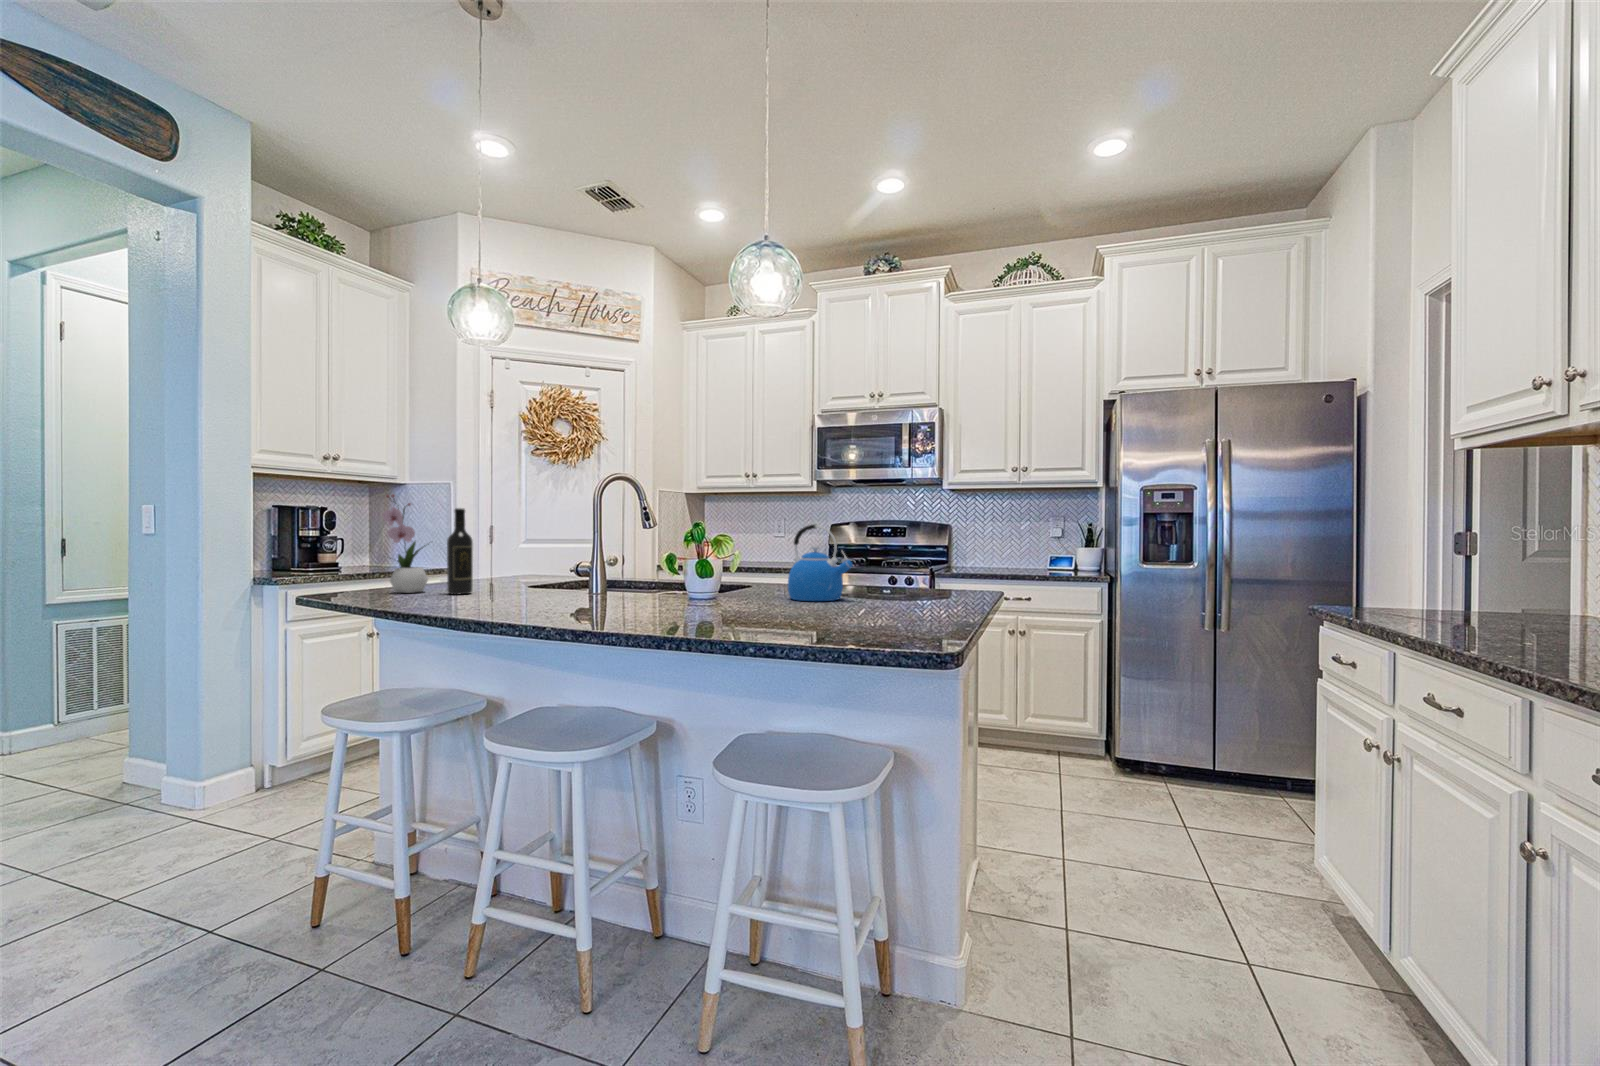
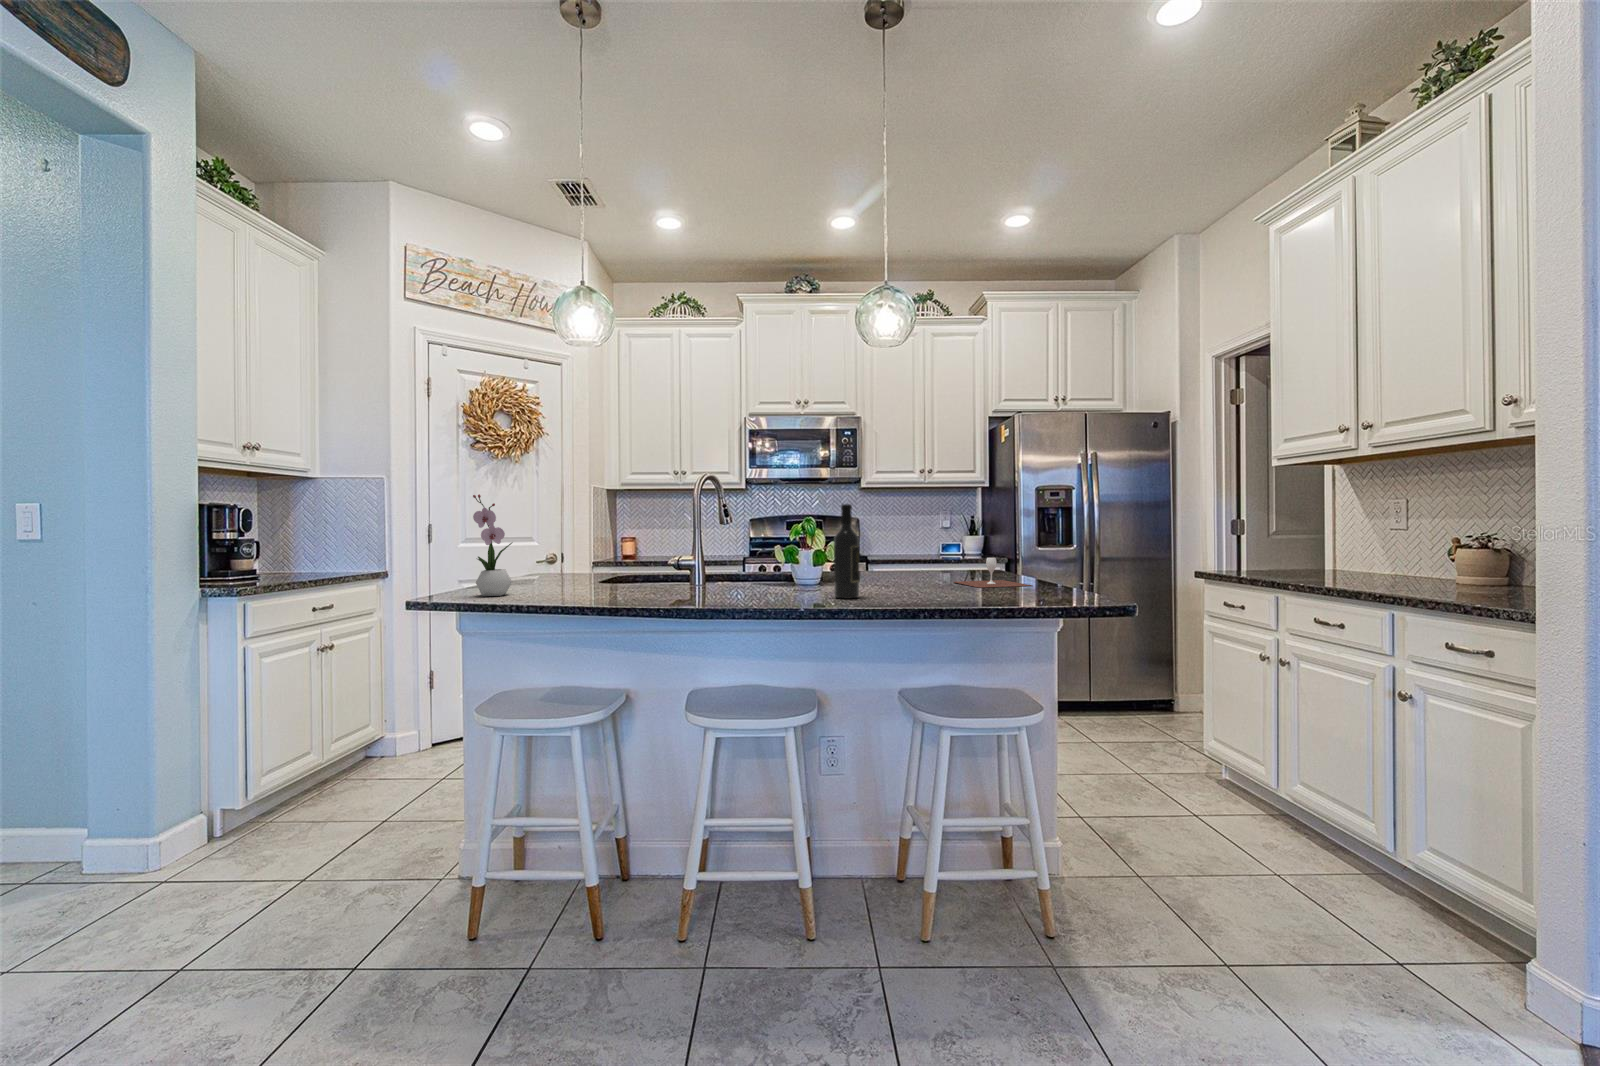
wine bottle: present [447,508,473,595] -> present [834,504,859,599]
kettle: present [788,524,853,601] -> none [861,519,919,583]
wine glass: none [883,575,963,615] -> present [955,558,1031,588]

